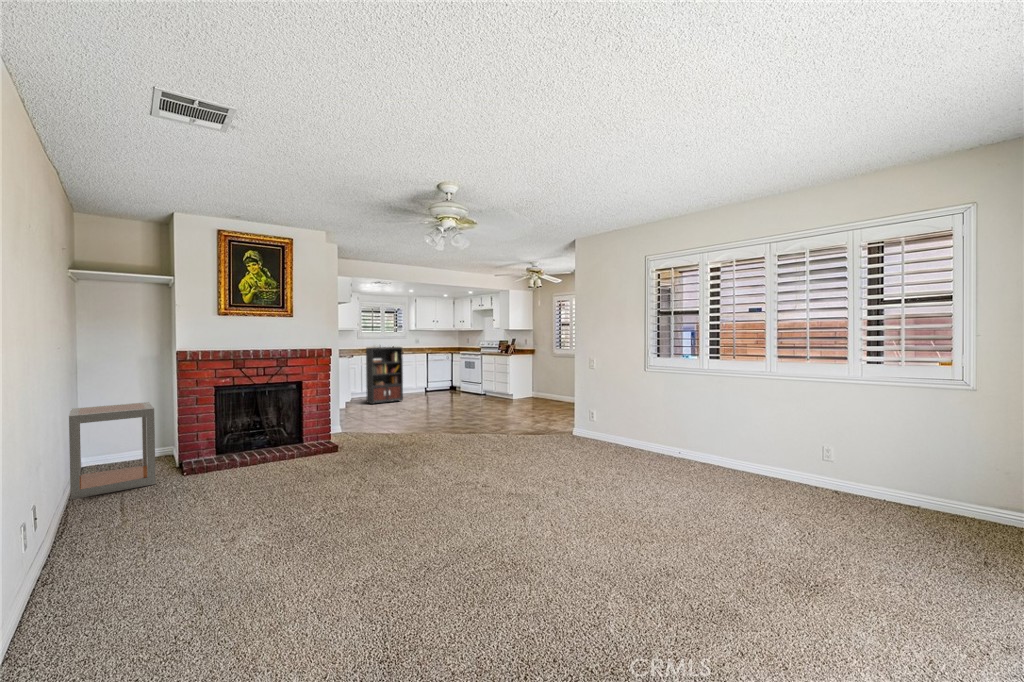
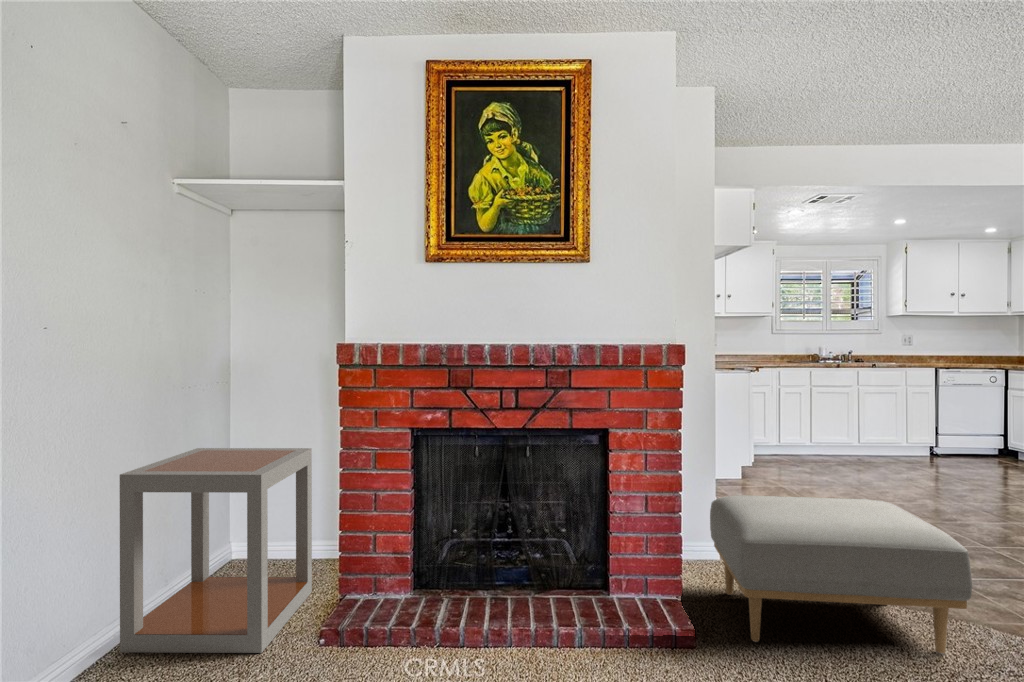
bookcase: present [366,347,403,404] -> none [790,351,876,472]
ottoman: none [339,399,417,446] -> present [710,495,972,654]

